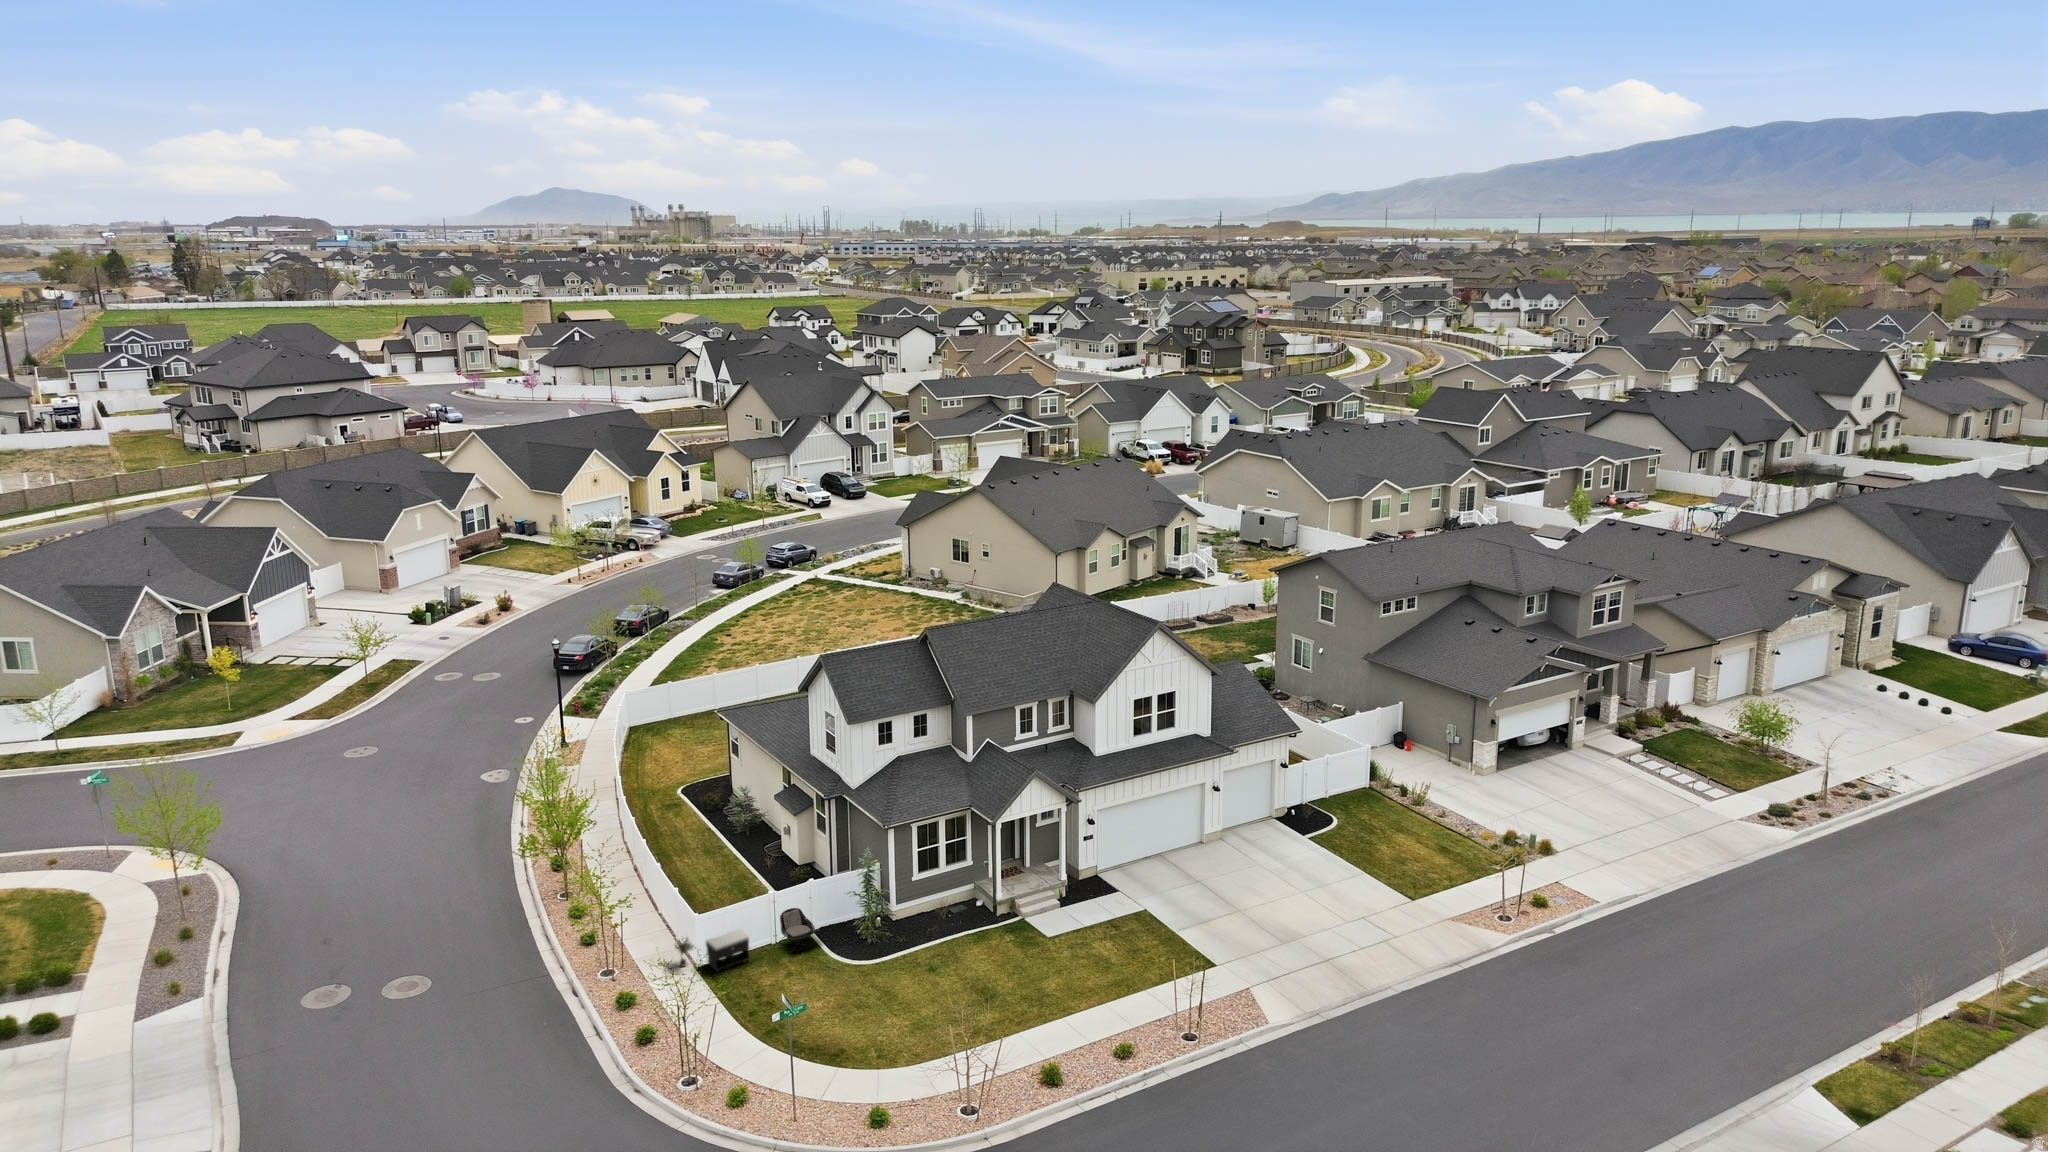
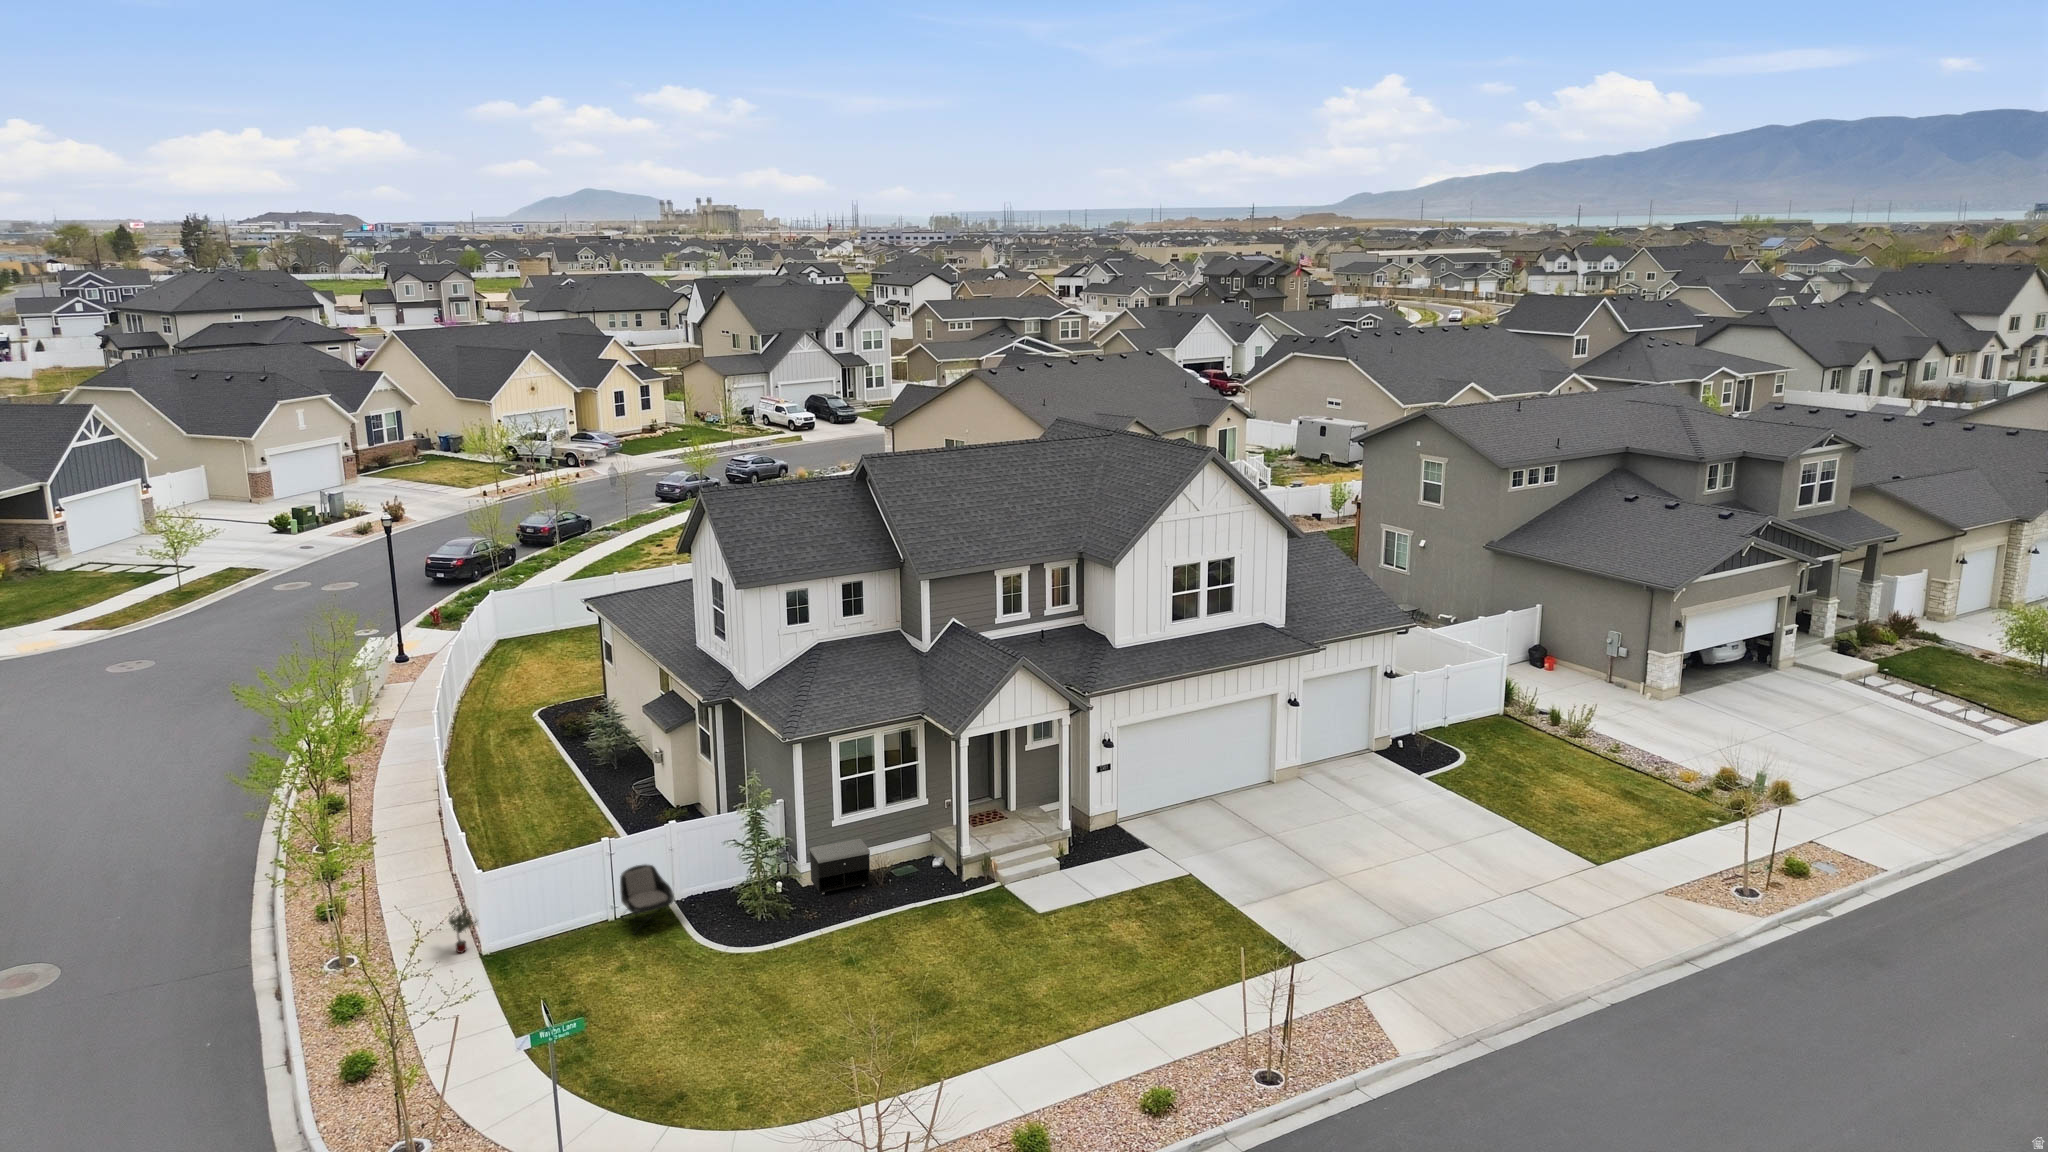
storage bench: present [706,929,749,971] -> present [810,839,870,894]

